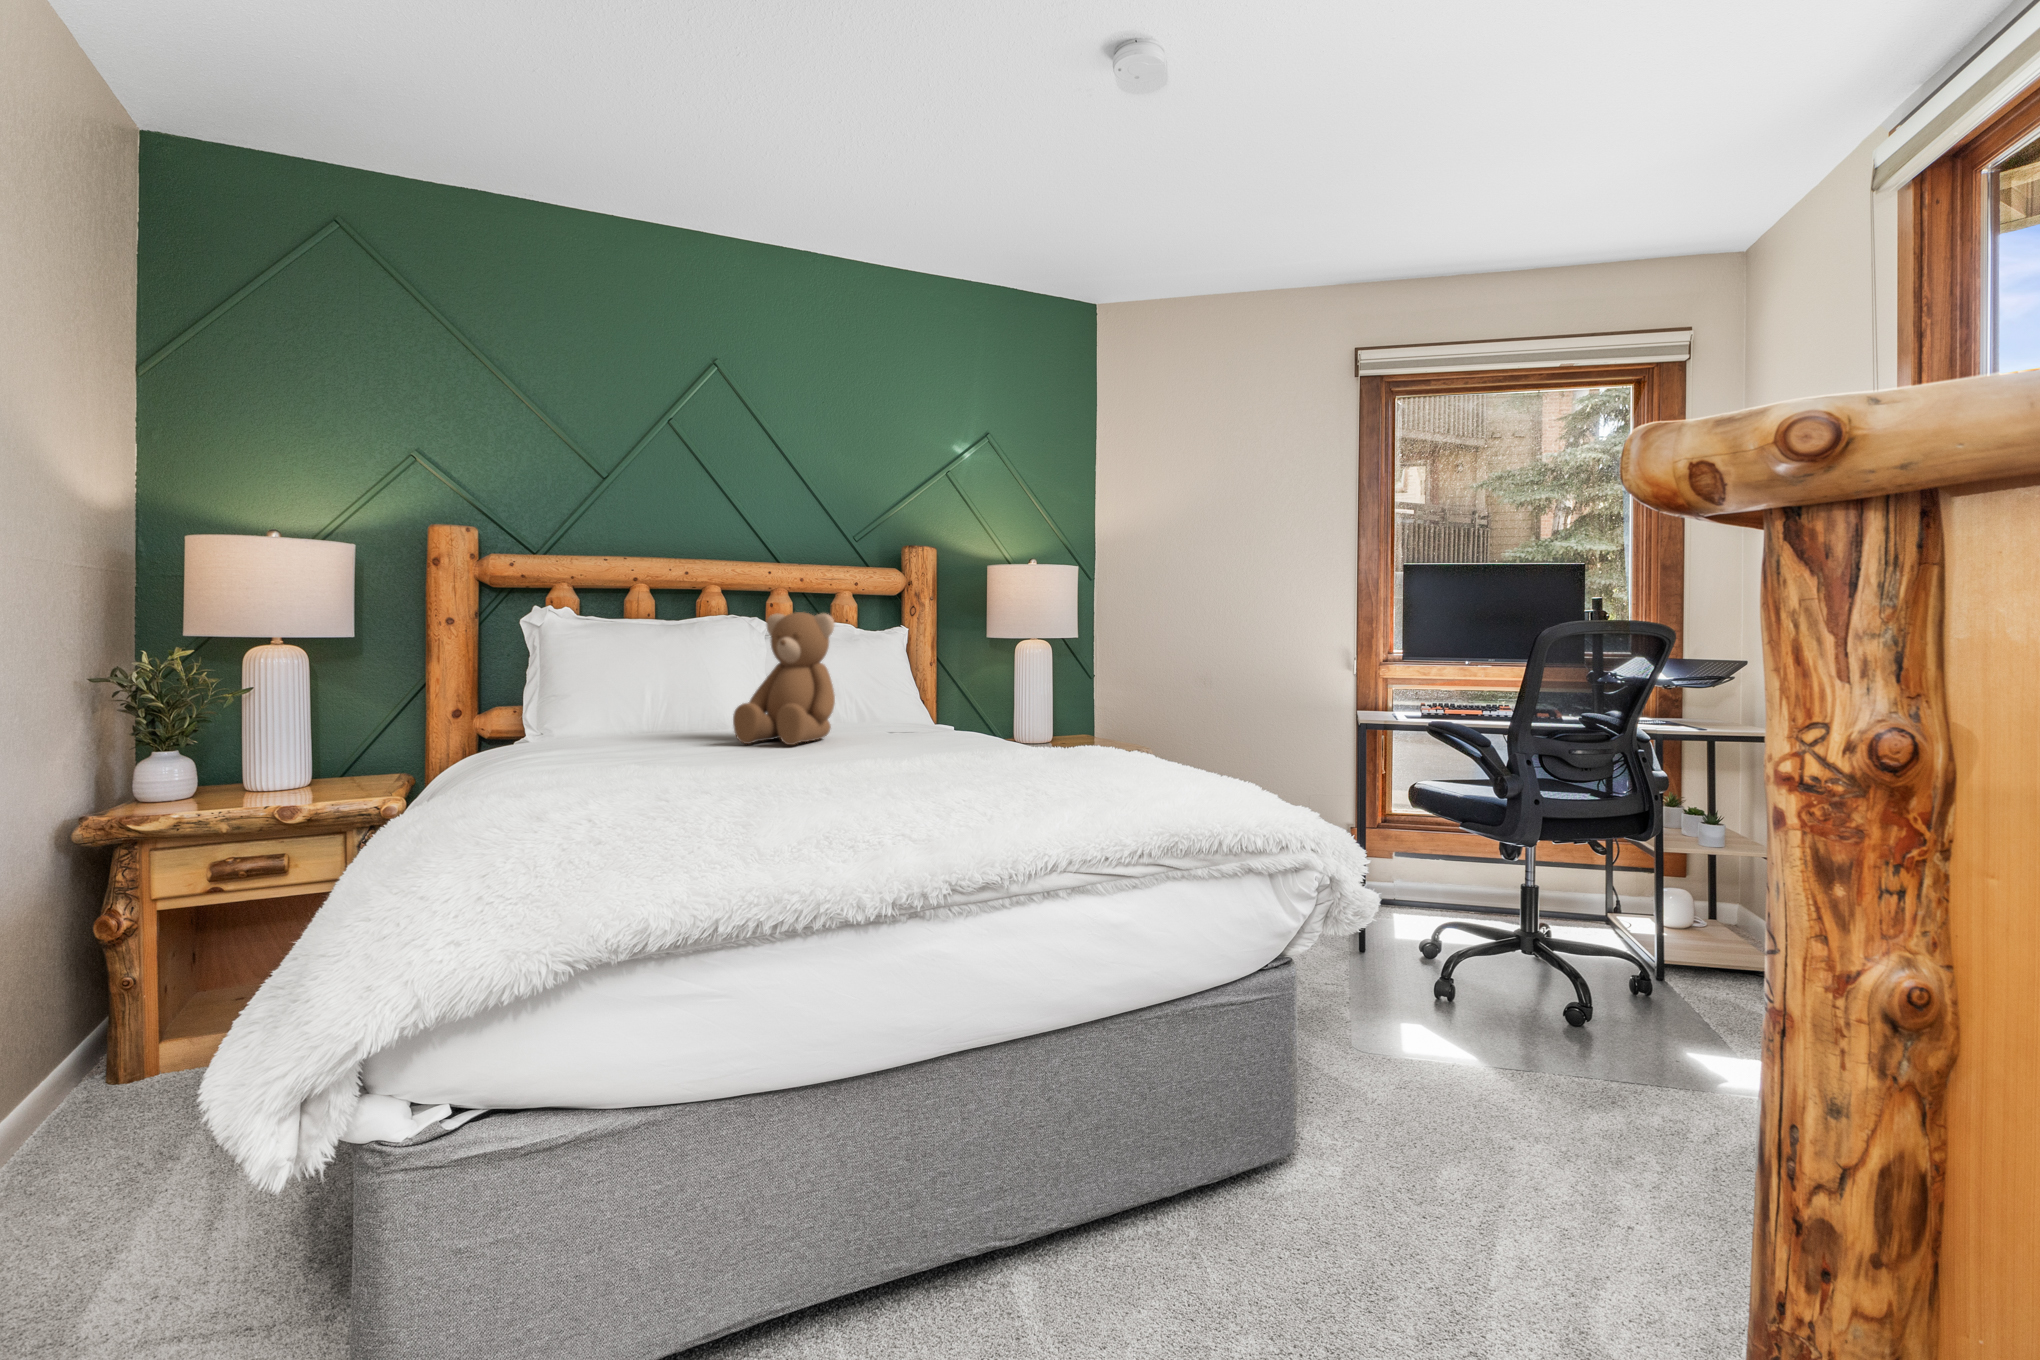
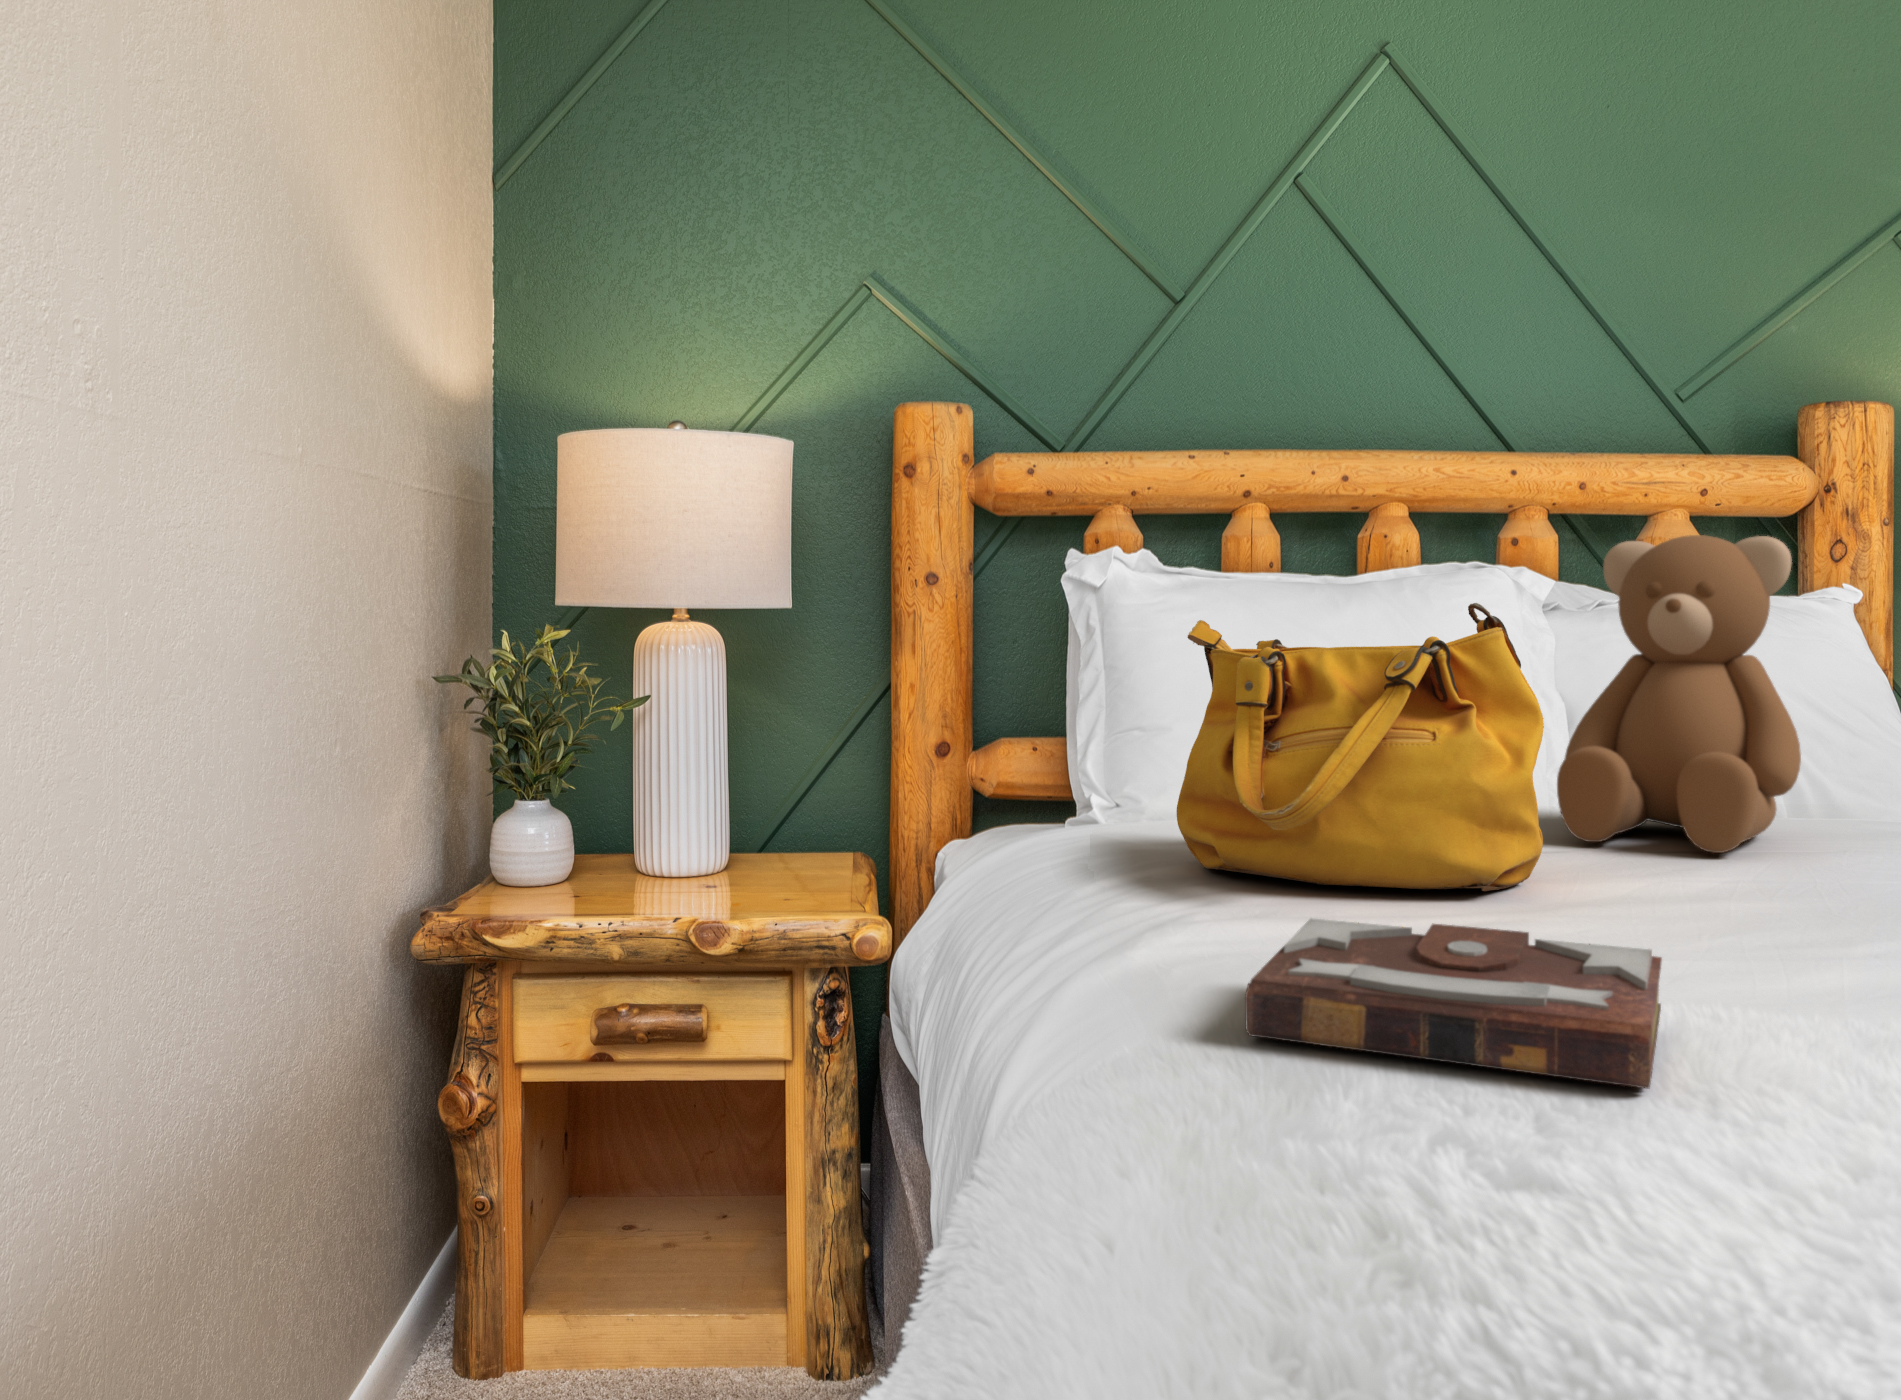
handbag: none [540,642,698,762] -> present [1177,603,1544,891]
book: none [498,764,664,805] -> present [1245,918,1662,1089]

